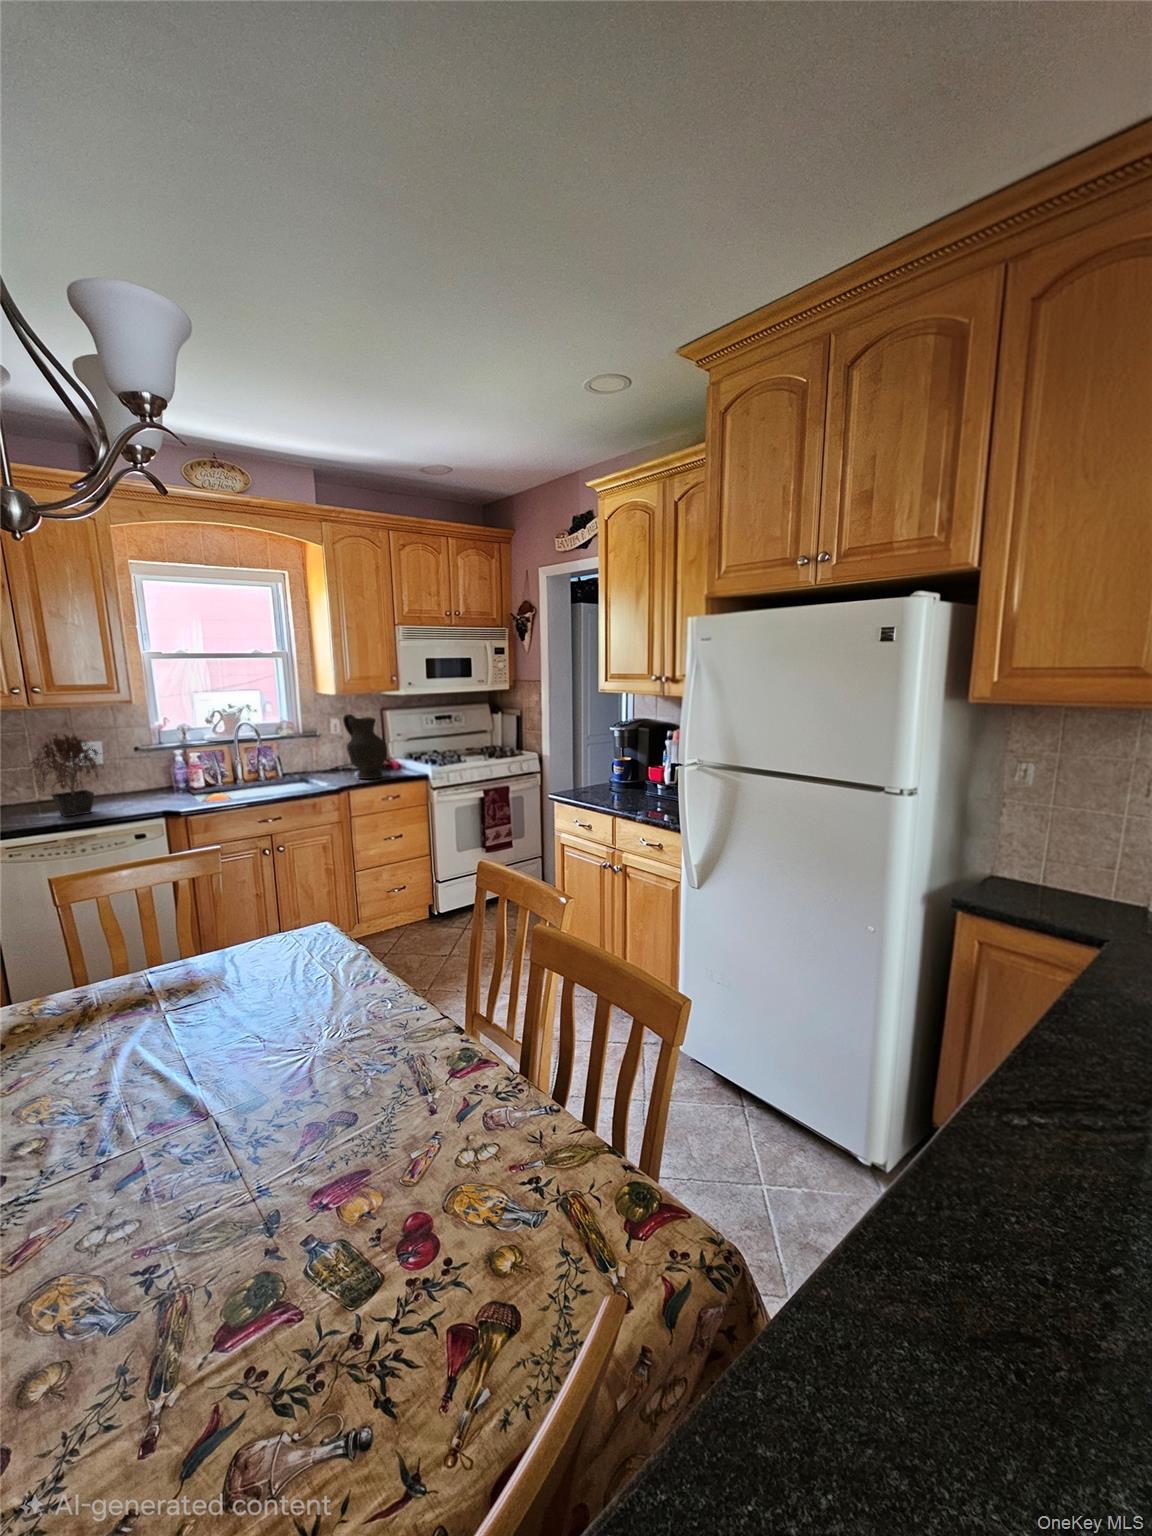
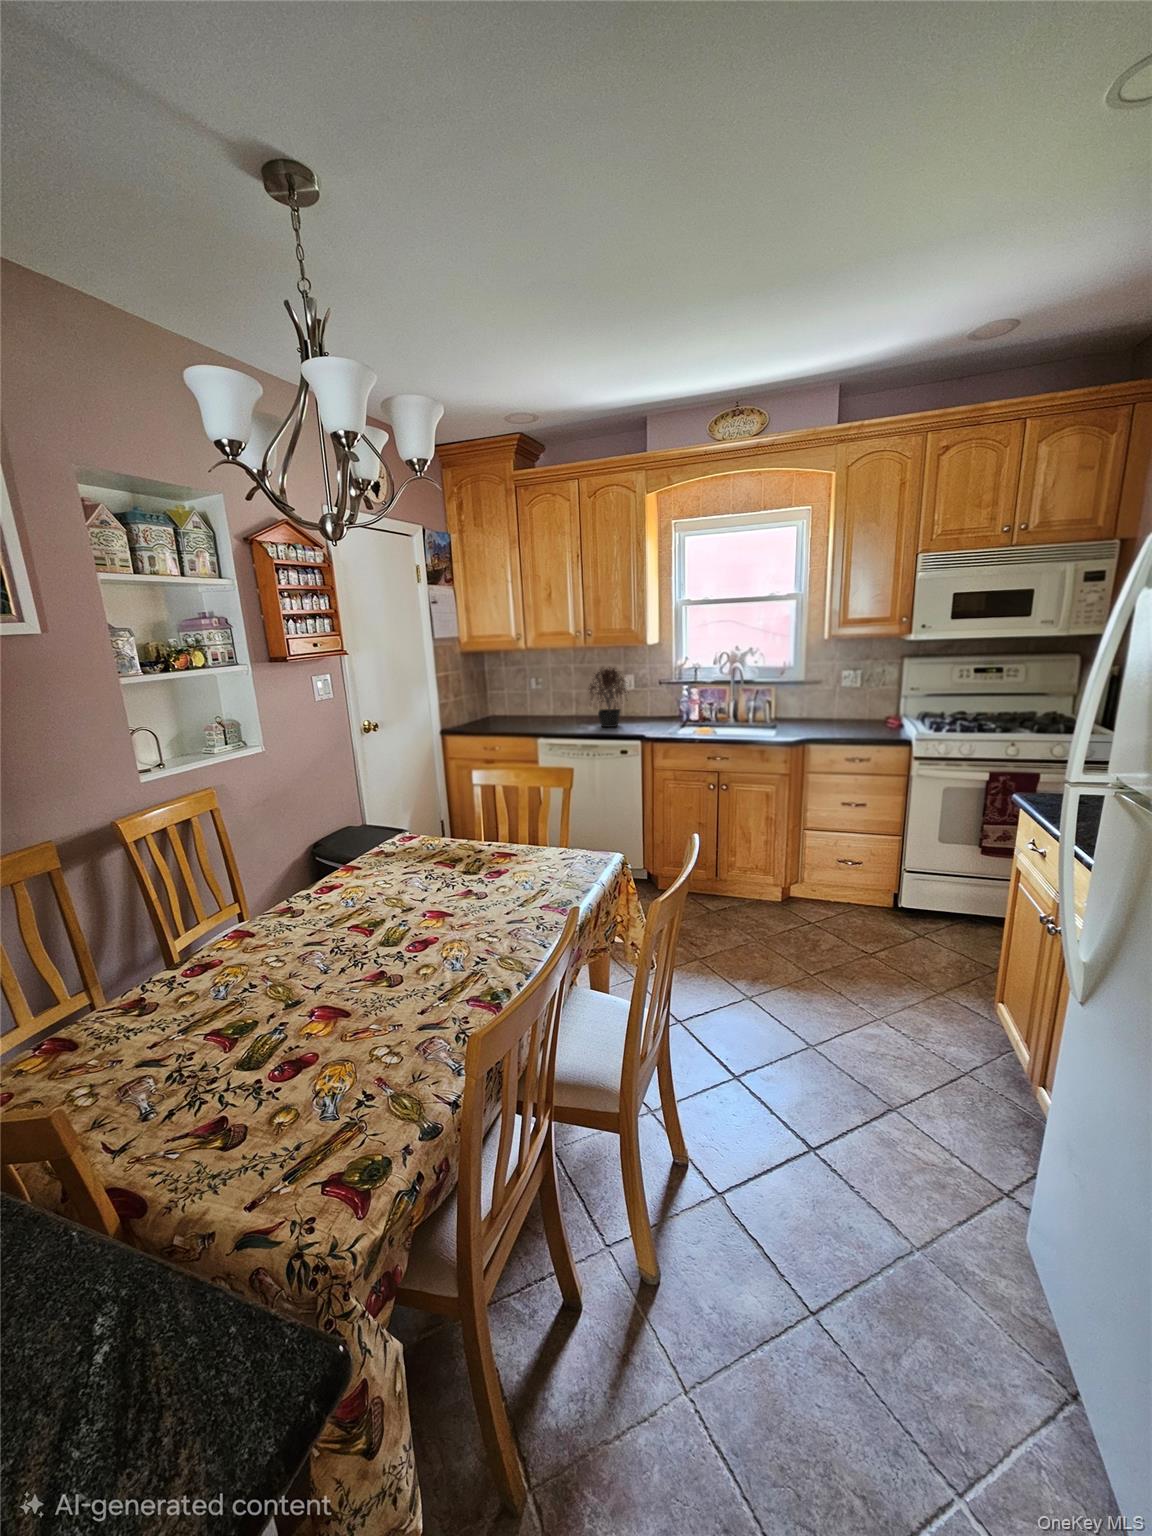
decorative vase: present [343,714,387,779] -> none [826,660,871,734]

